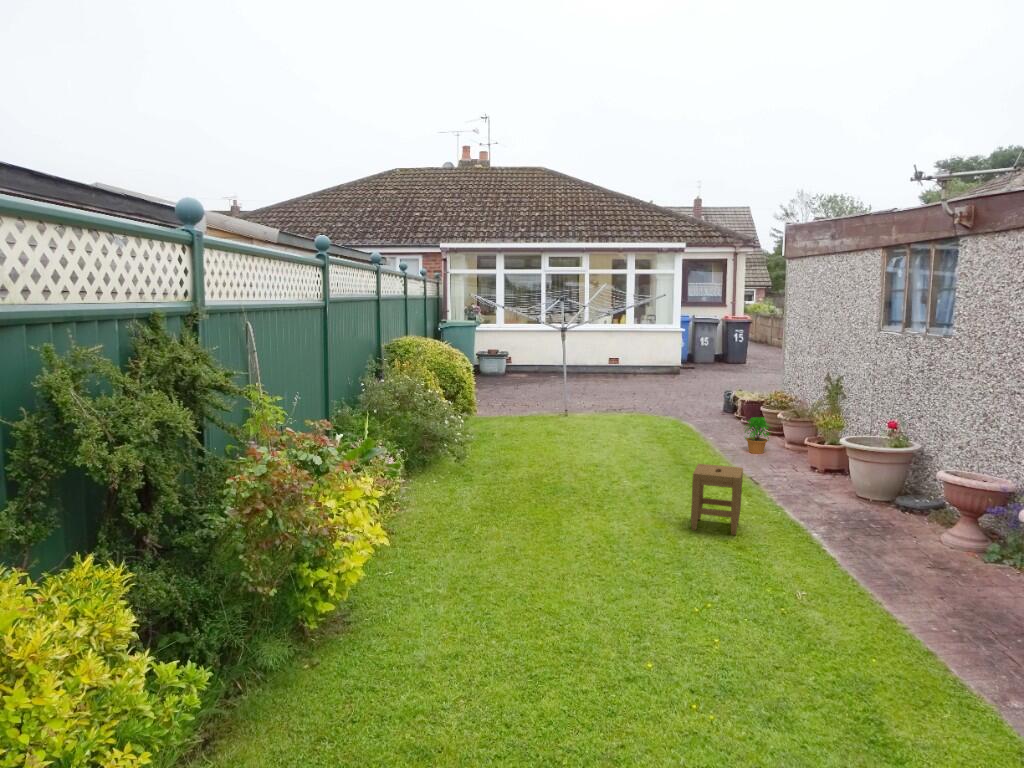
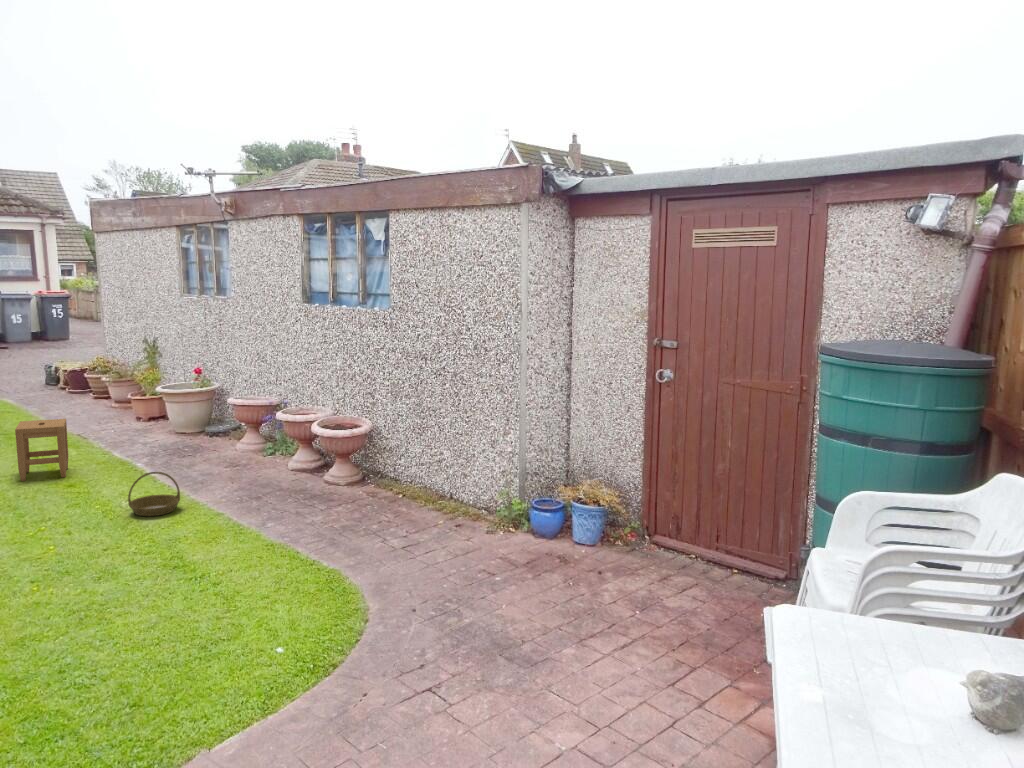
potted plant: present [745,417,769,454] -> none [65,379,99,415]
basket: none [806,566,873,627] -> present [128,472,180,516]

